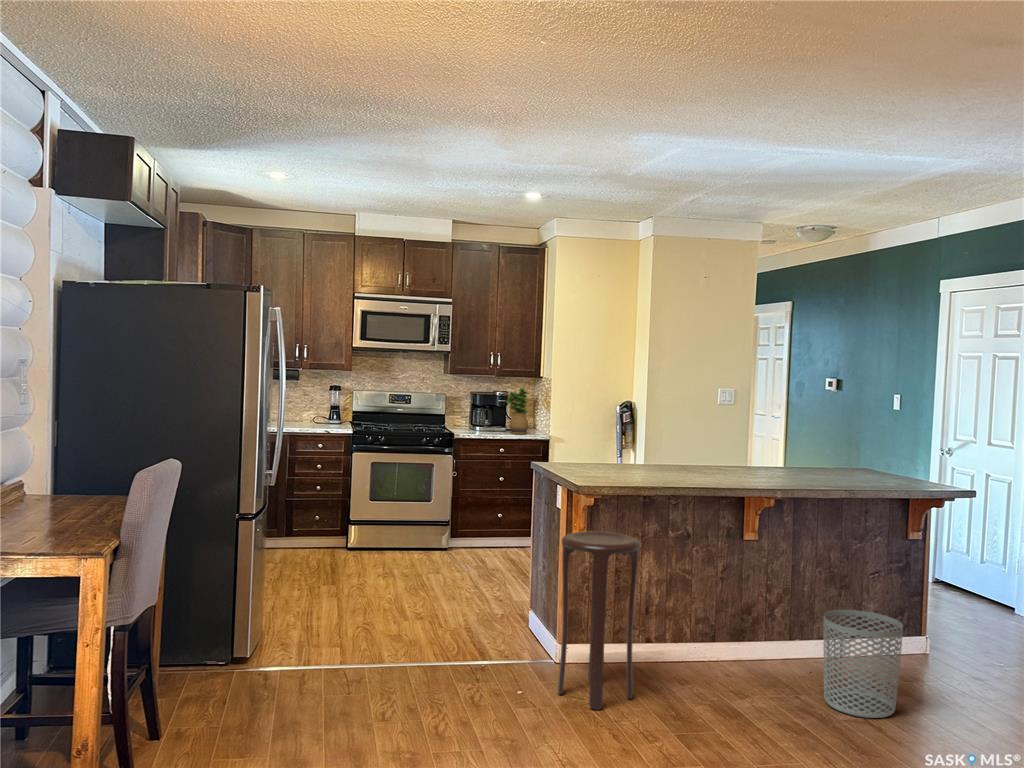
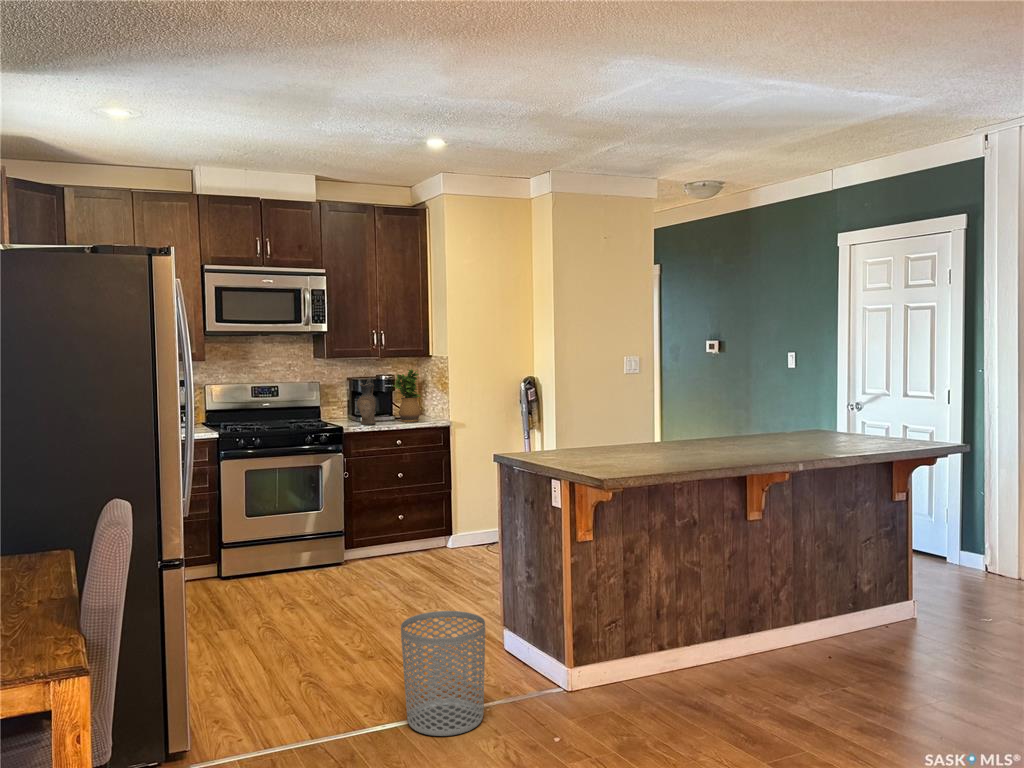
ceramic pitcher: none [470,393,487,433] -> present [357,377,376,425]
stool: present [558,531,640,710] -> none [592,532,685,744]
waste bin: present [823,610,903,718] -> present [401,611,485,736]

